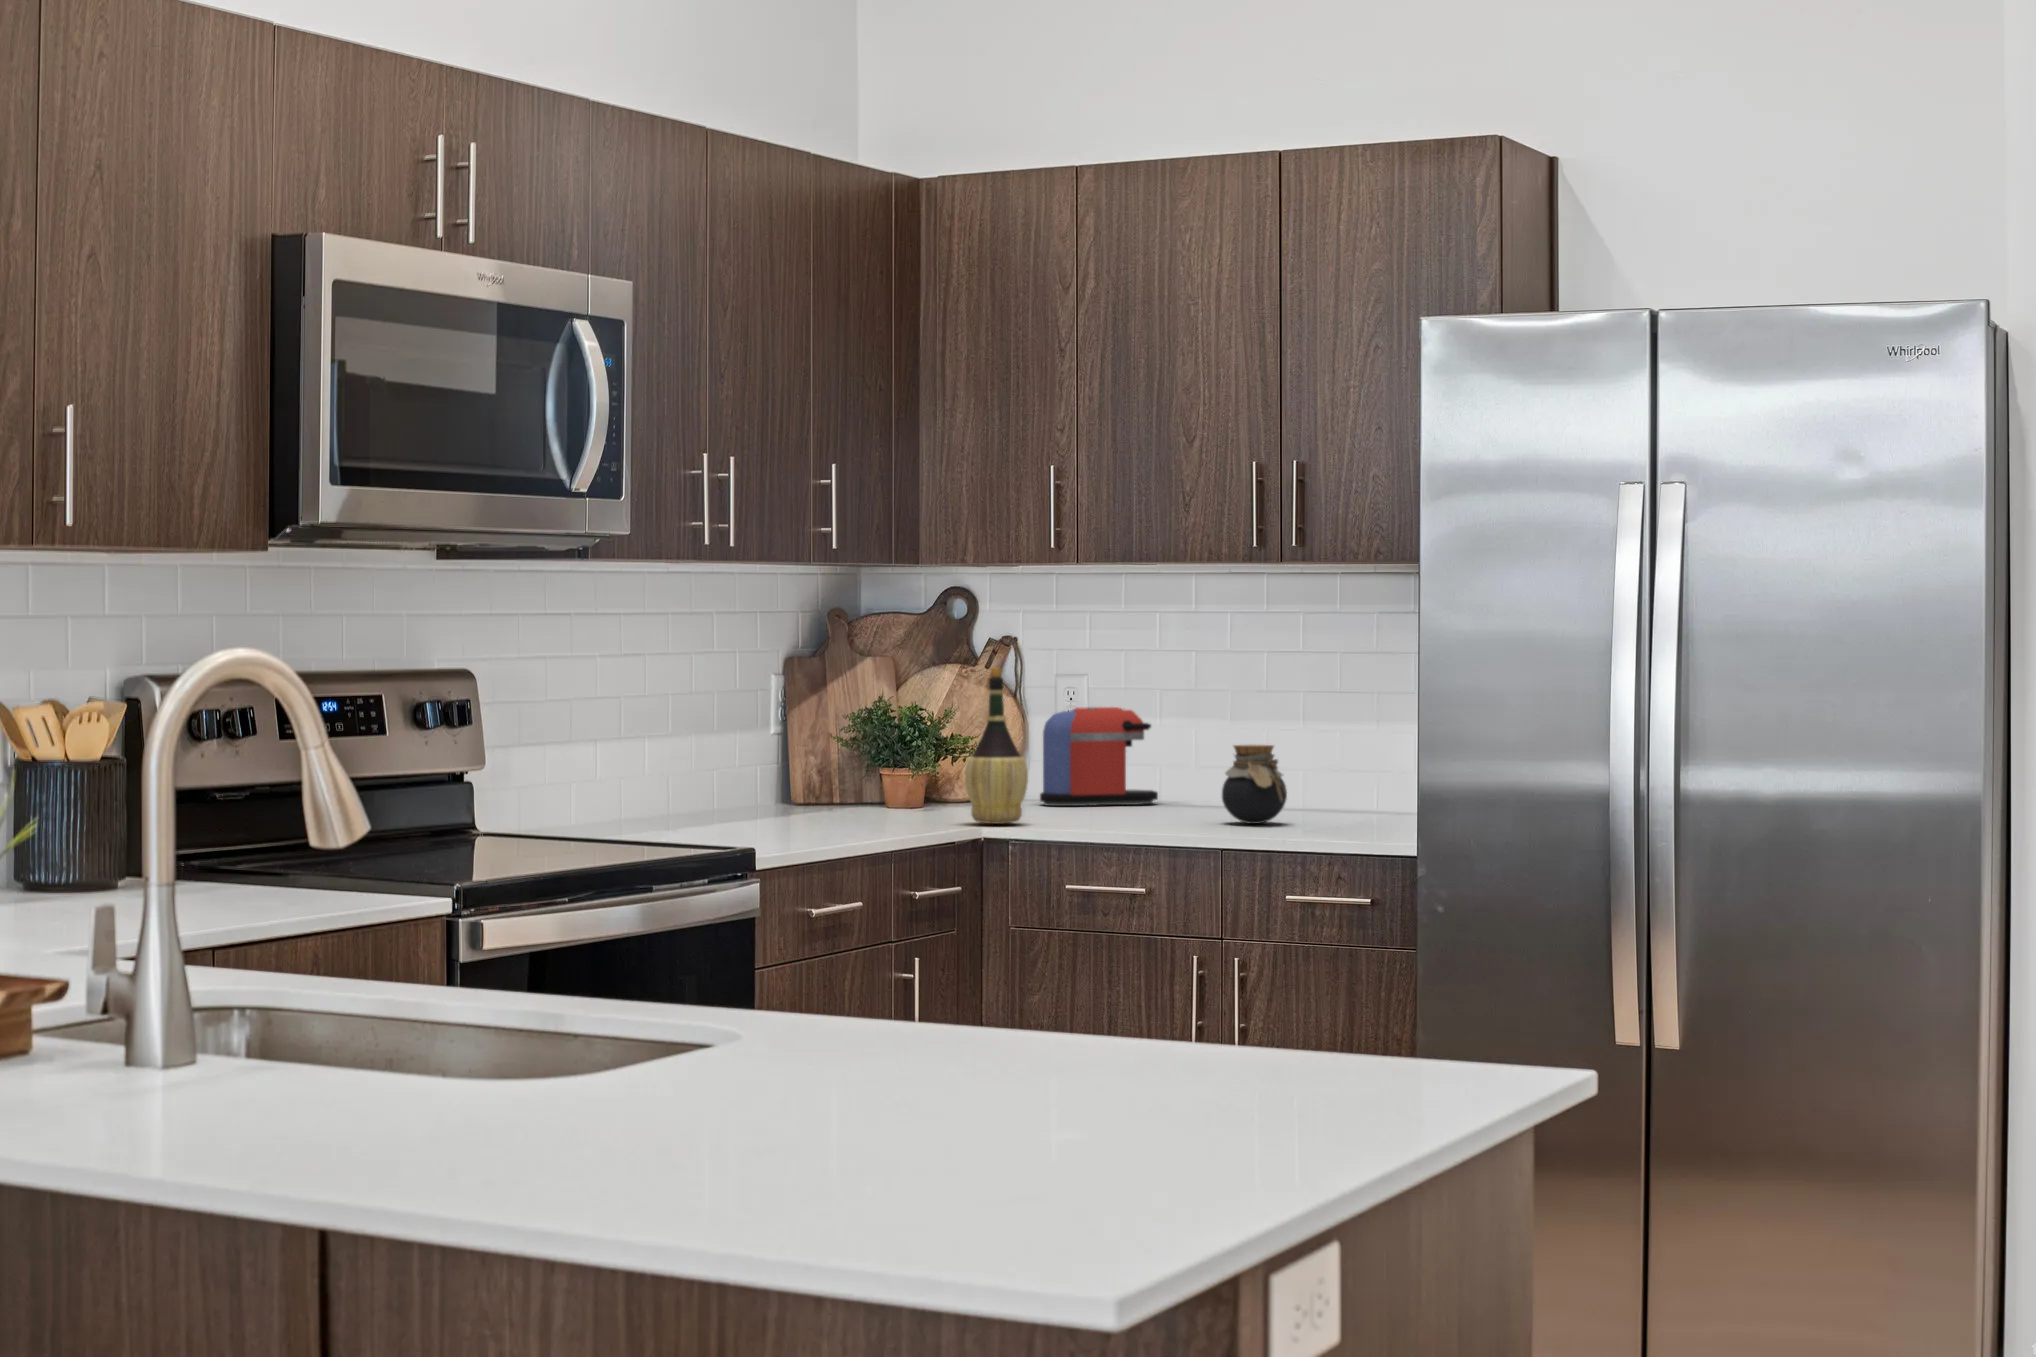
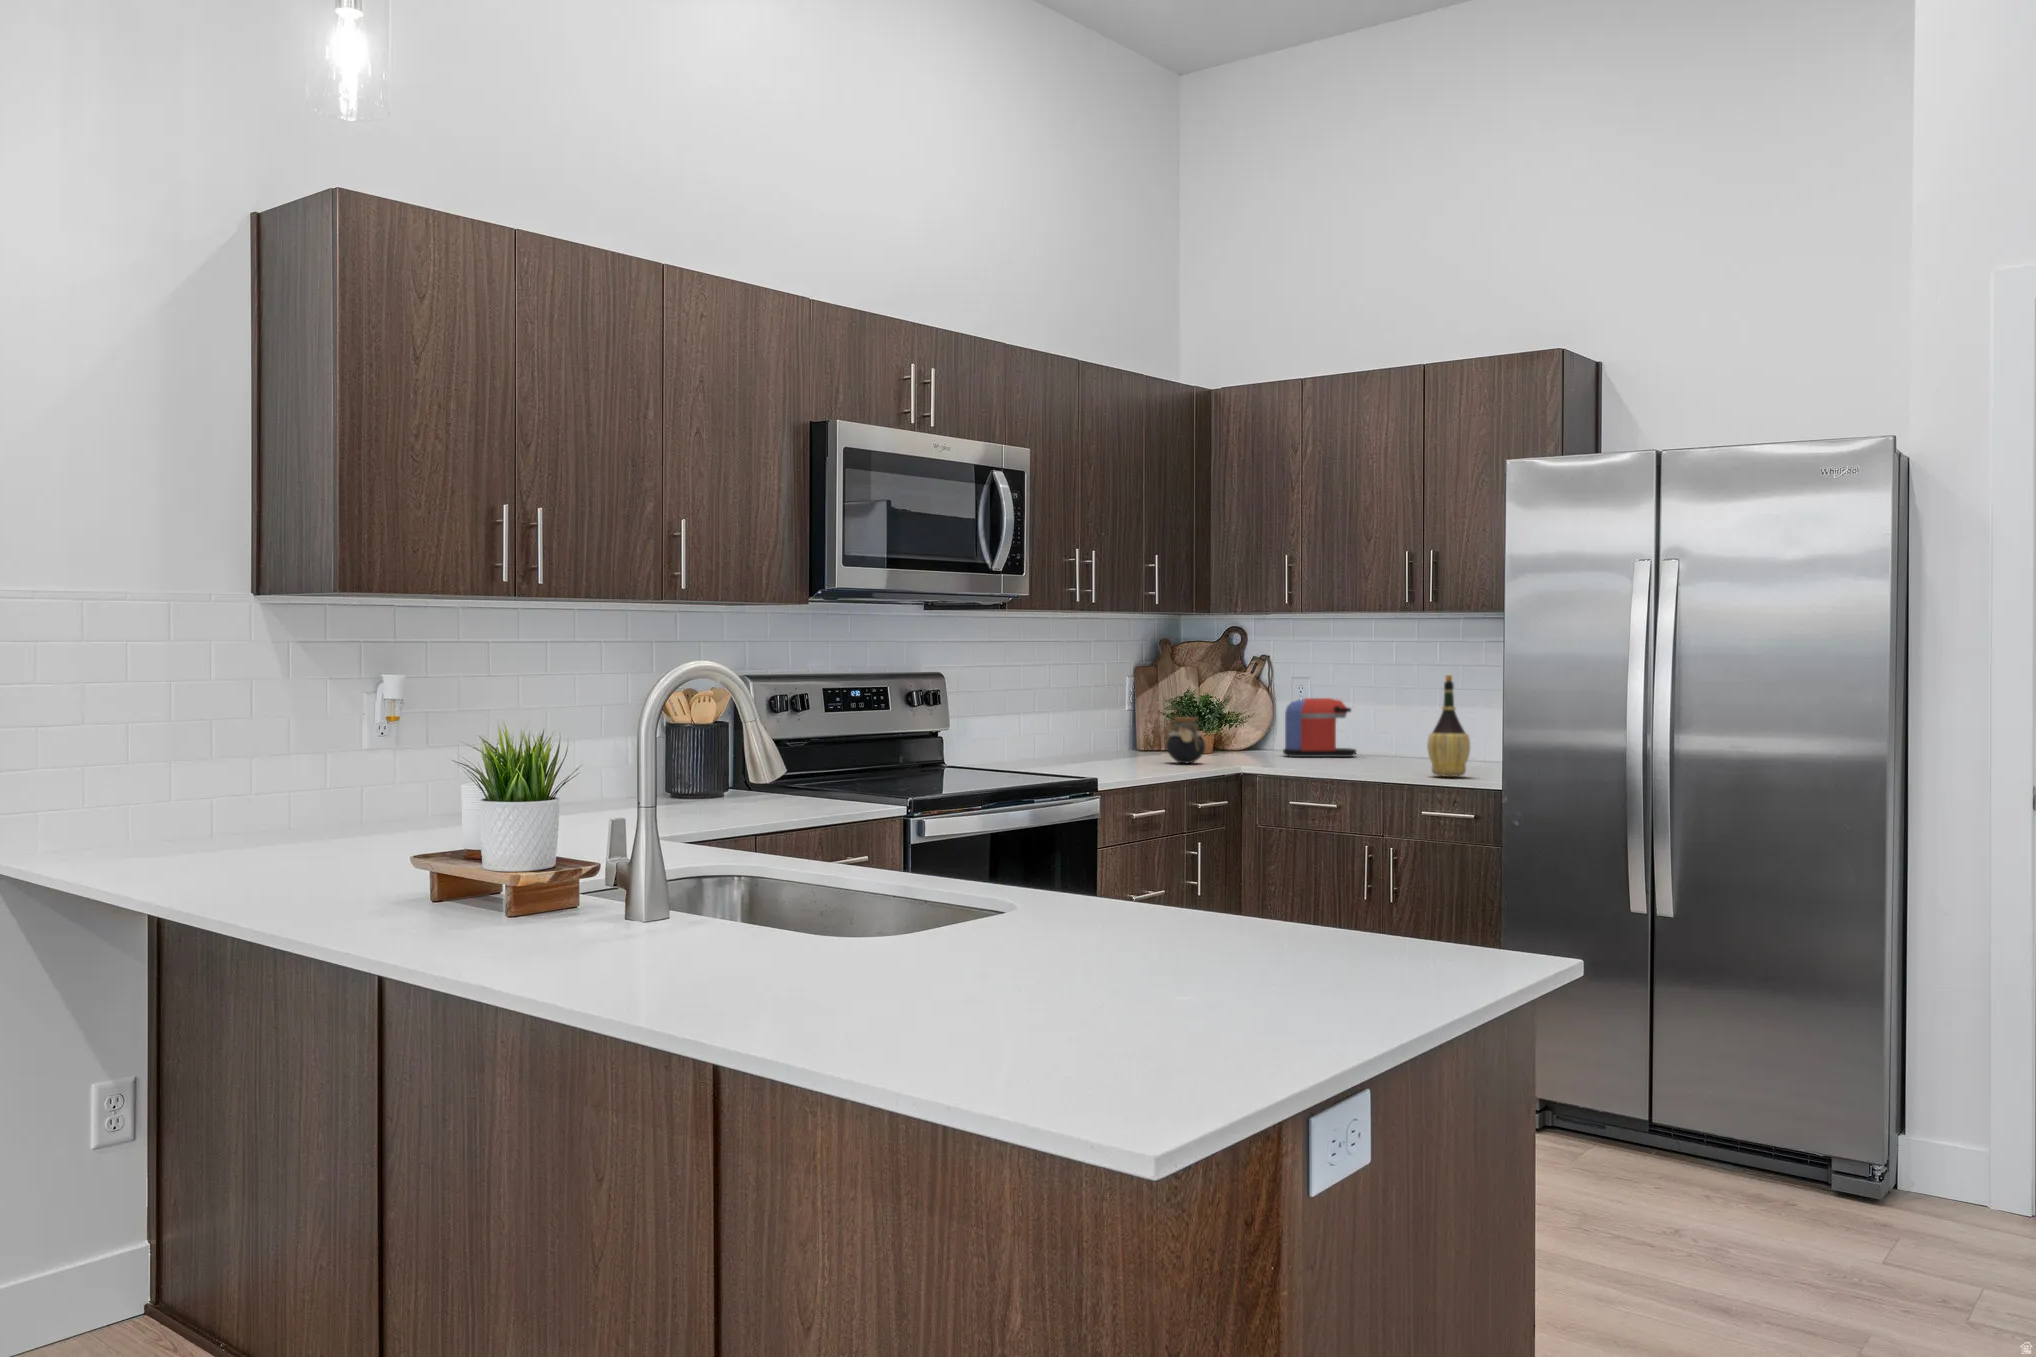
wine bottle: present [965,667,1028,824] -> present [1427,675,1470,777]
jar: present [1222,745,1287,824] -> present [1167,717,1205,763]

